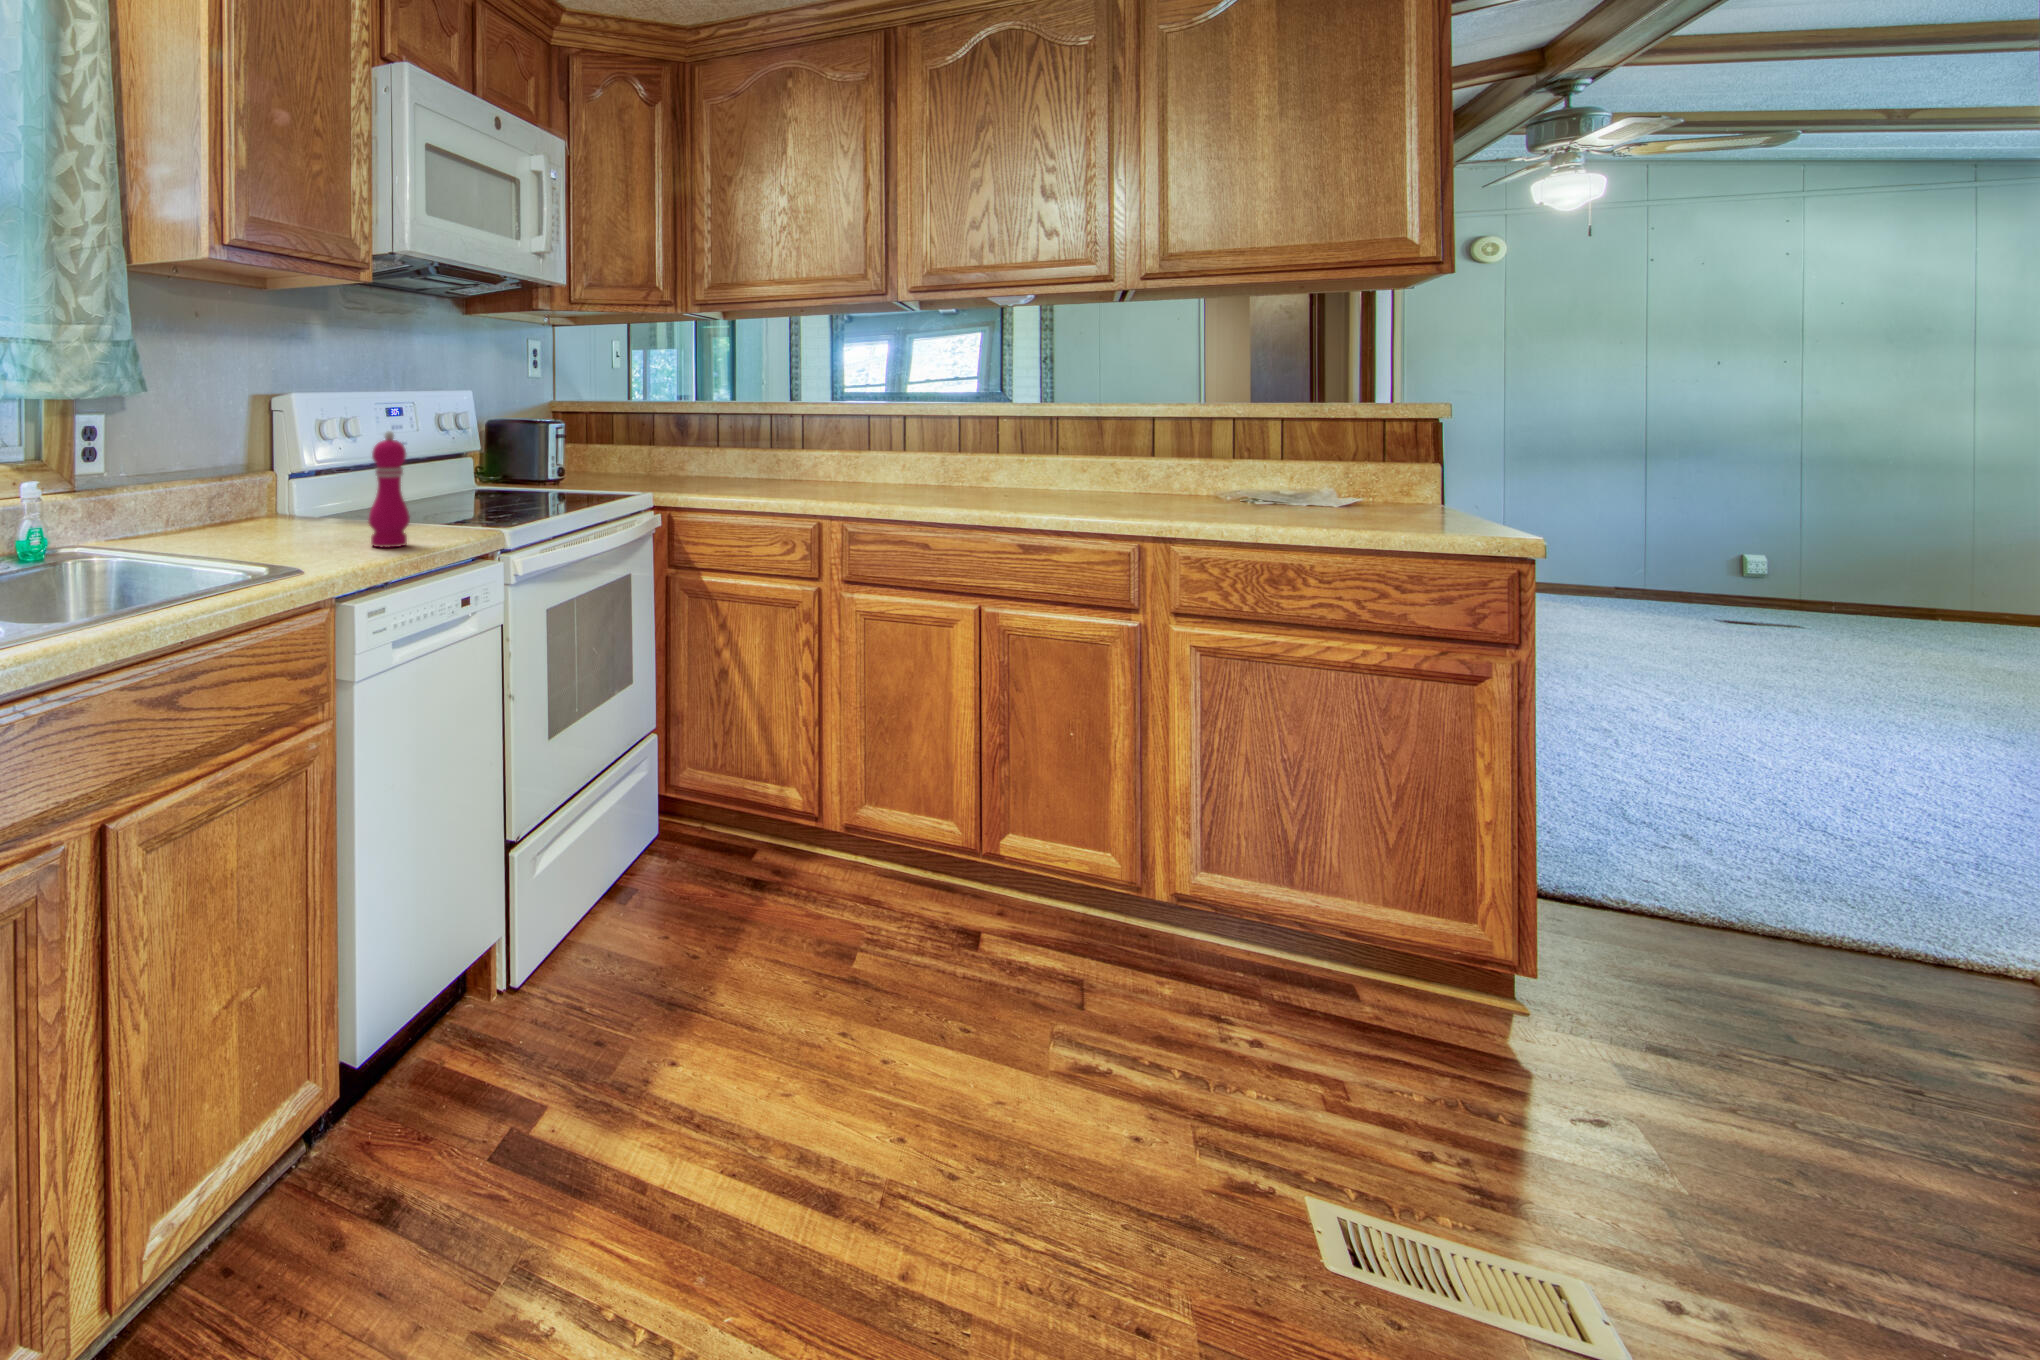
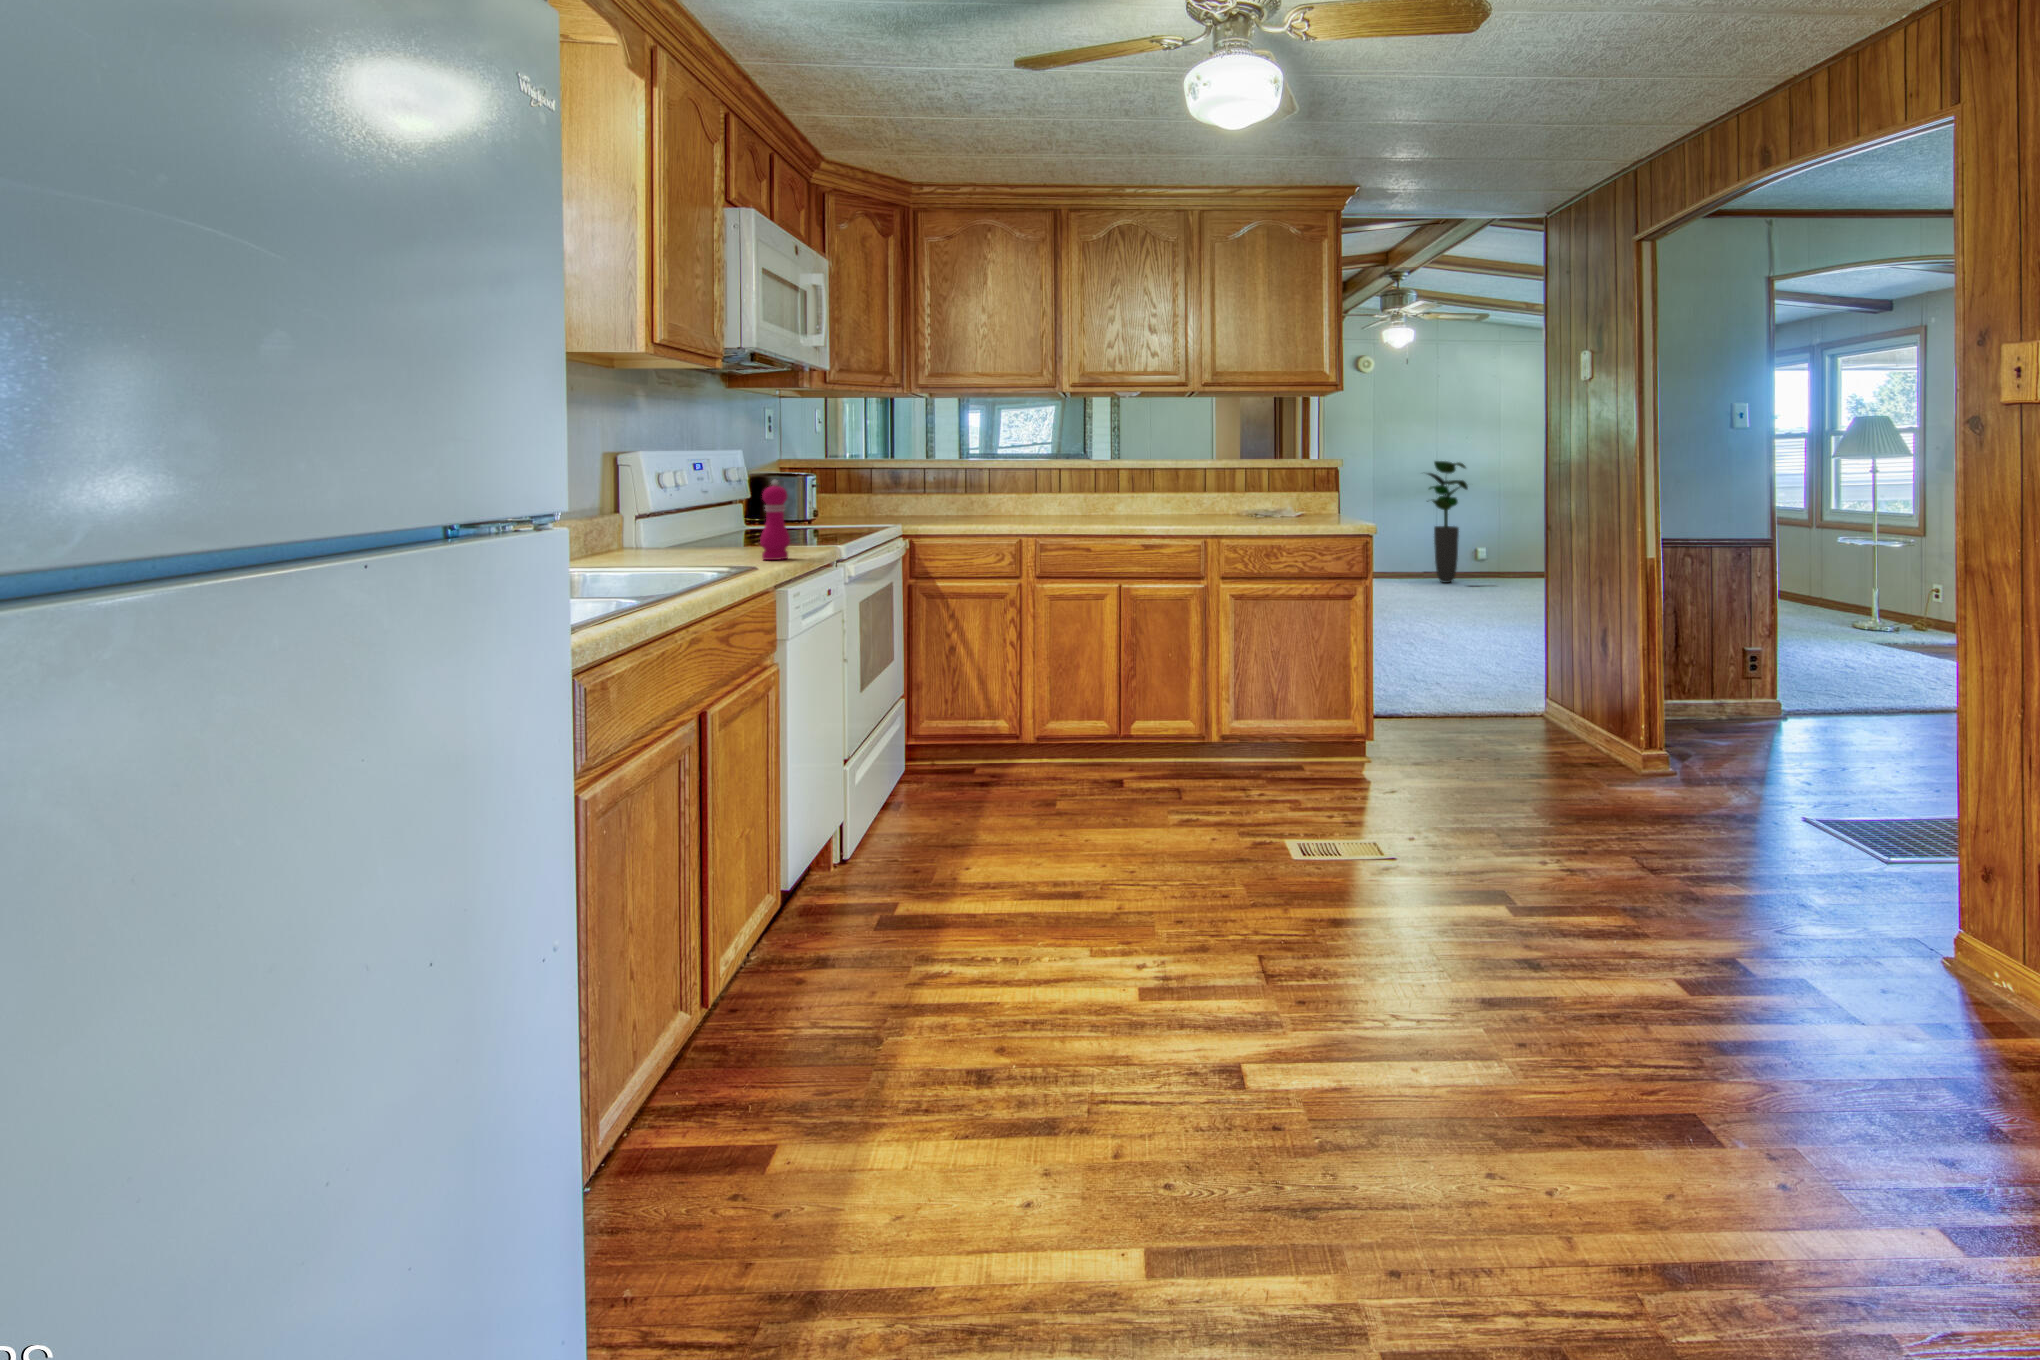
potted plant: none [1610,401,1743,611] -> present [1428,461,1468,583]

